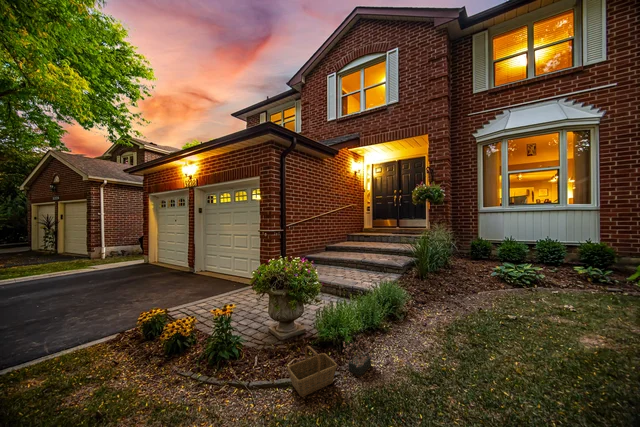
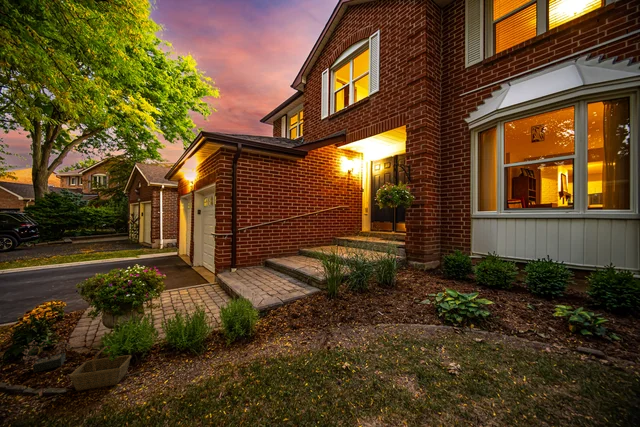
decorative plant: present [343,339,371,376] -> present [23,340,70,372]

